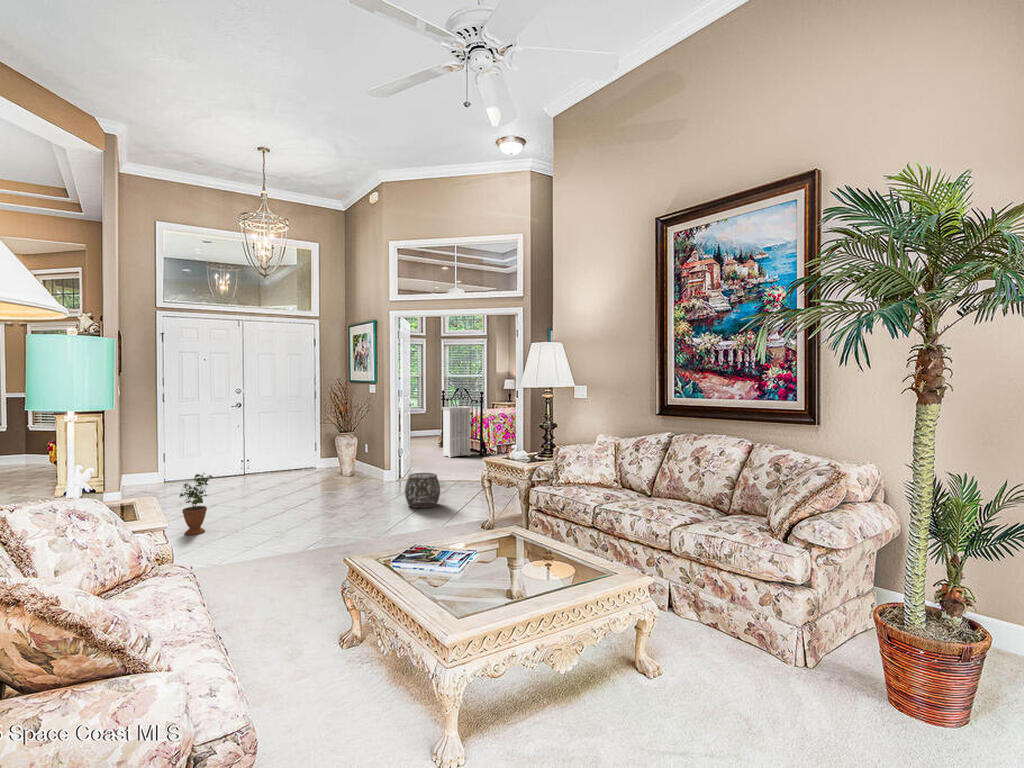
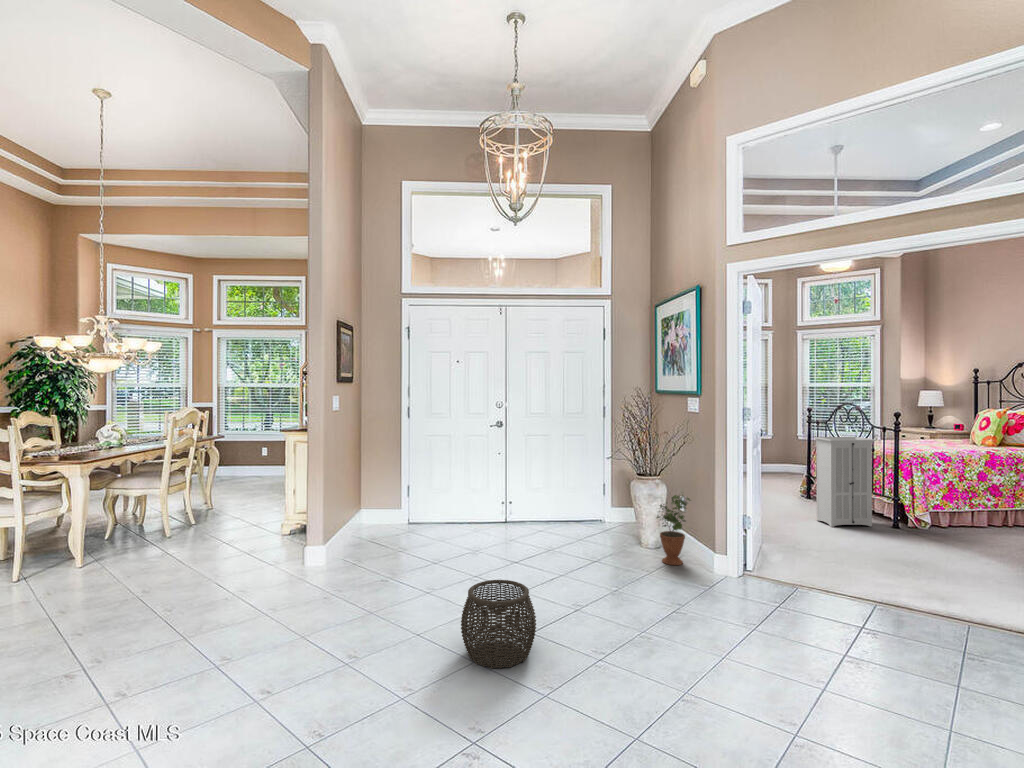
potted plant: present [180,473,213,535] -> present [657,495,690,565]
woven basket: present [405,473,440,508] -> present [461,580,536,669]

